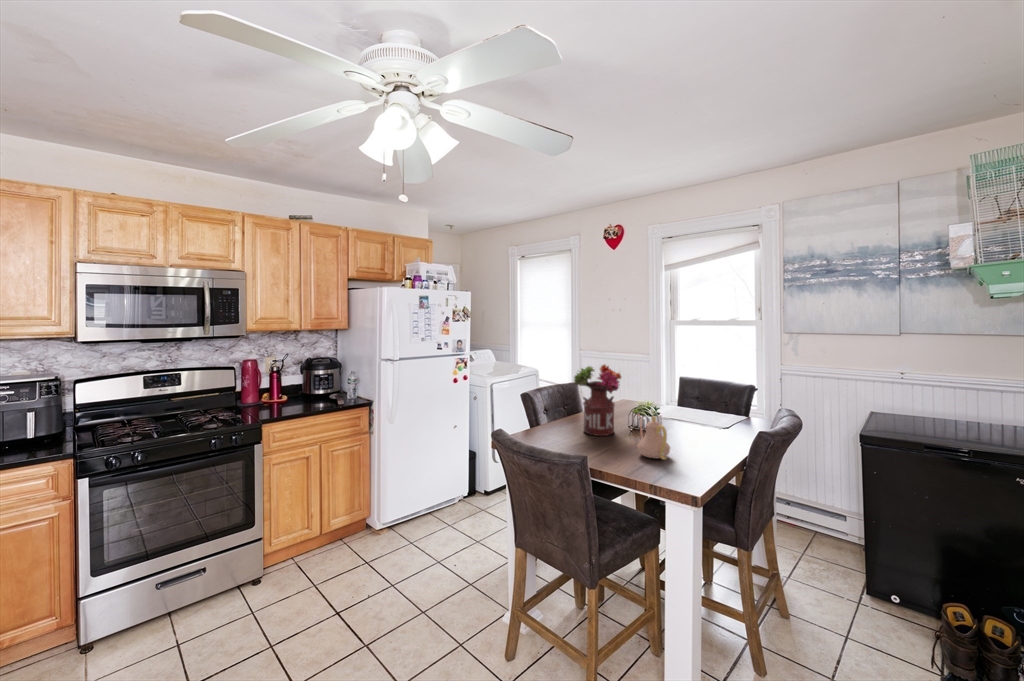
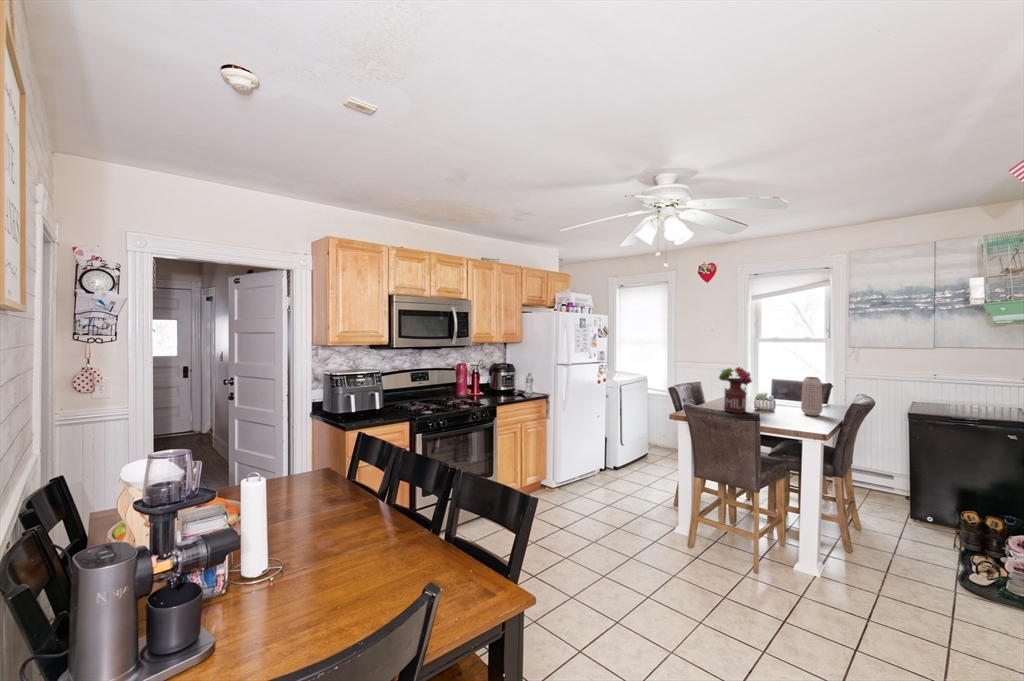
vase: none [695,380,725,442] -> present [801,377,822,416]
teapot: present [638,414,670,459] -> none [768,397,794,423]

